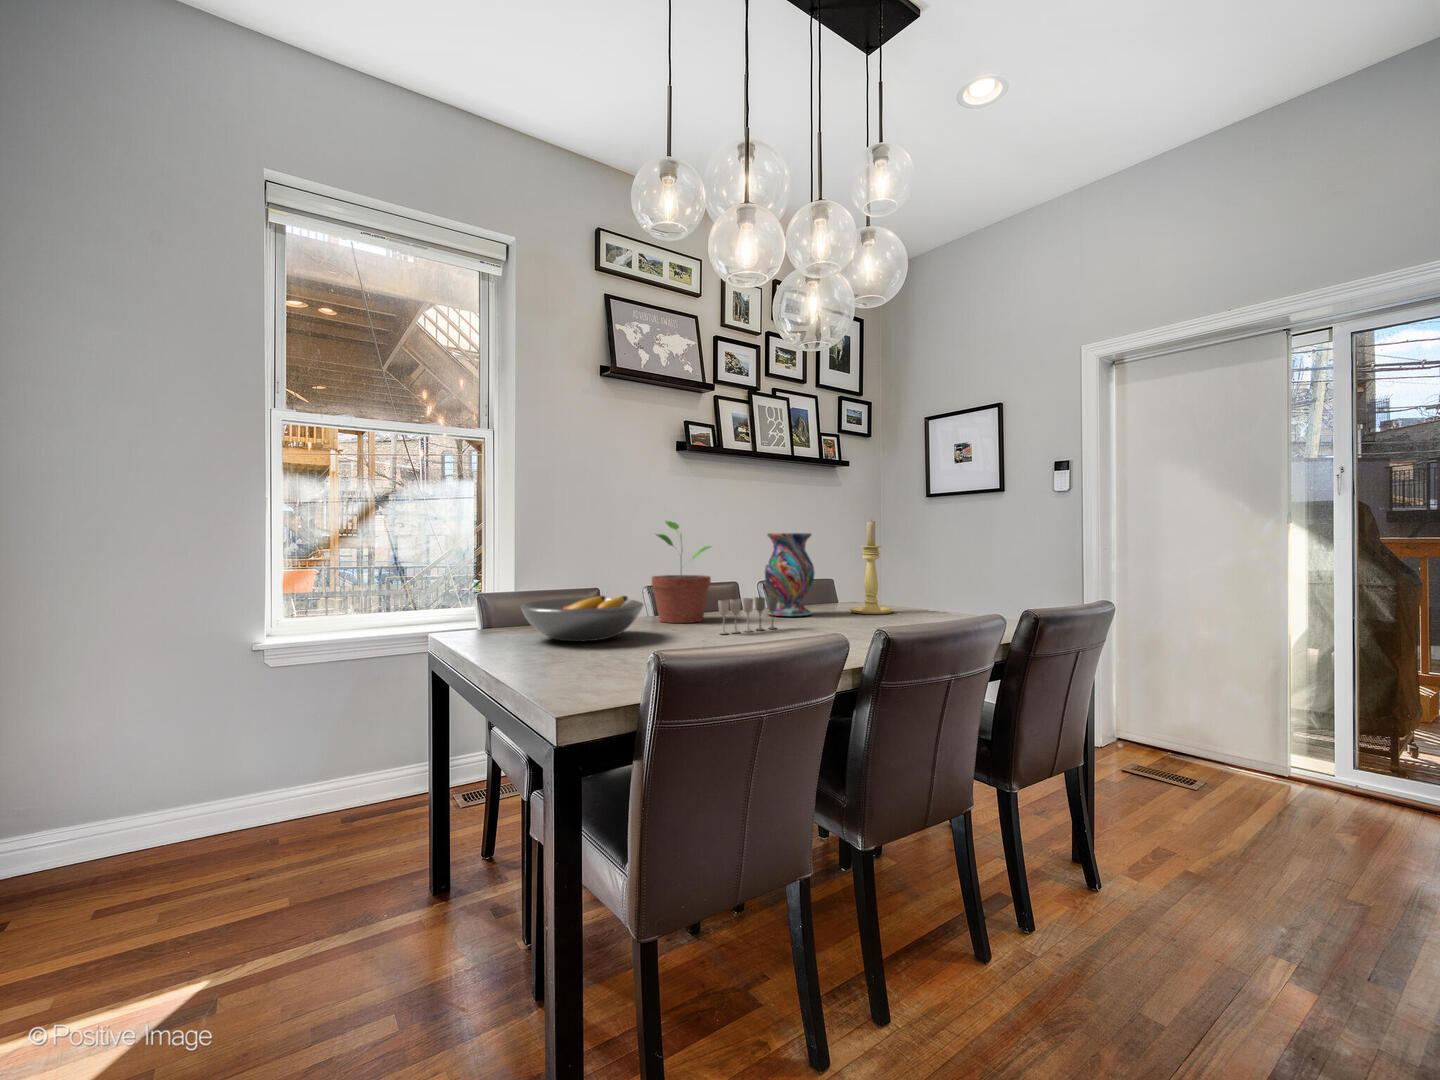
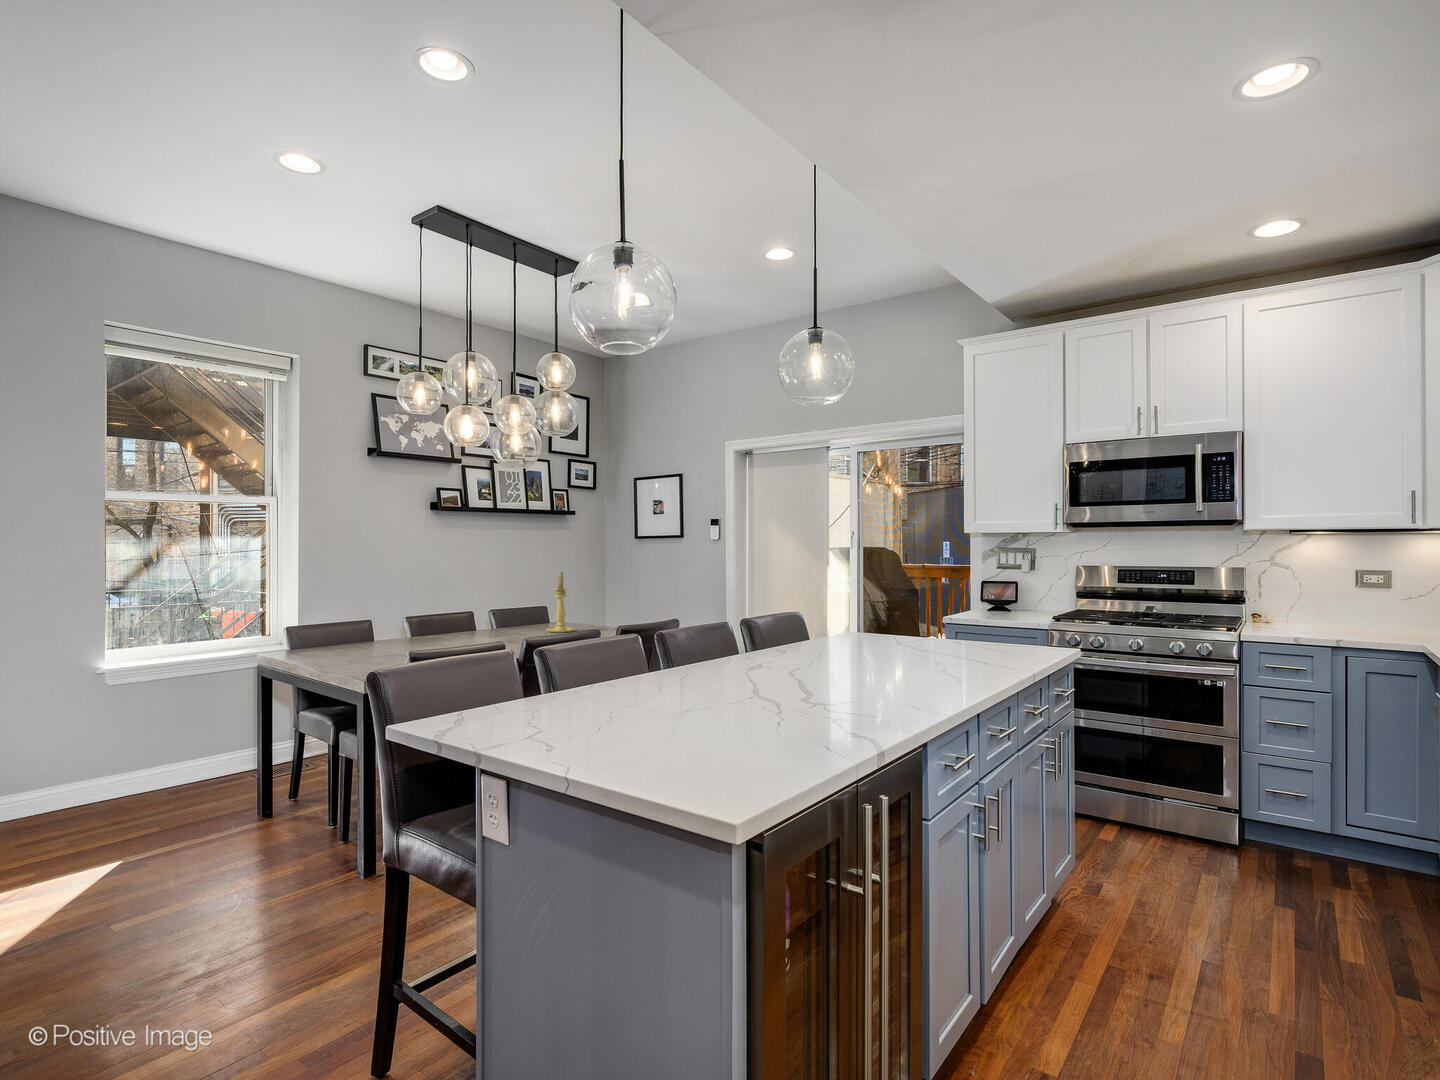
potted plant: present [651,521,711,623] -> none [409,575,451,643]
vase: present [765,533,814,616] -> none [488,581,522,636]
fruit bowl: present [520,596,643,641] -> none [324,627,404,655]
wine glass: present [718,596,778,634] -> none [451,624,490,648]

